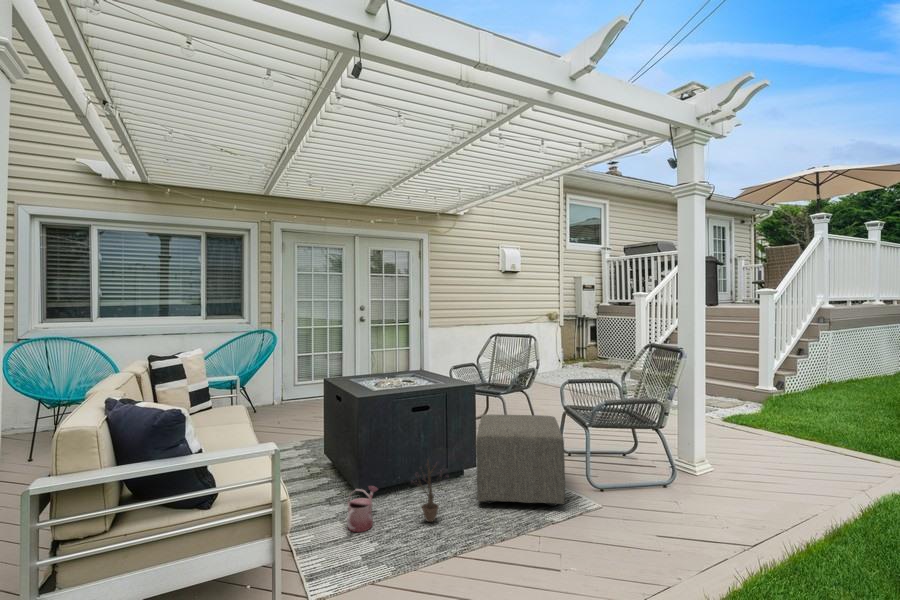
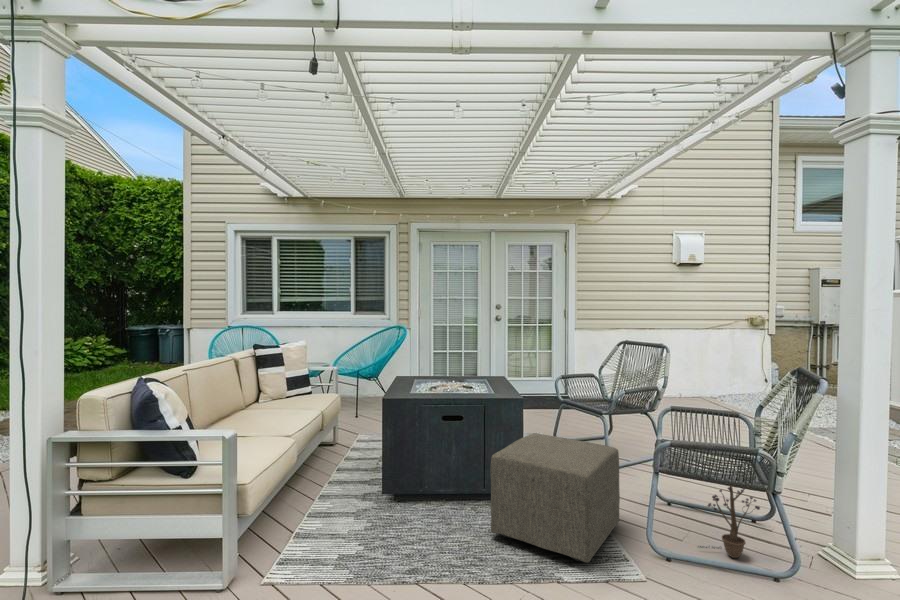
decorative plant: present [406,460,449,522] -> present [698,485,760,558]
watering can: present [347,486,378,532] -> none [342,488,393,533]

